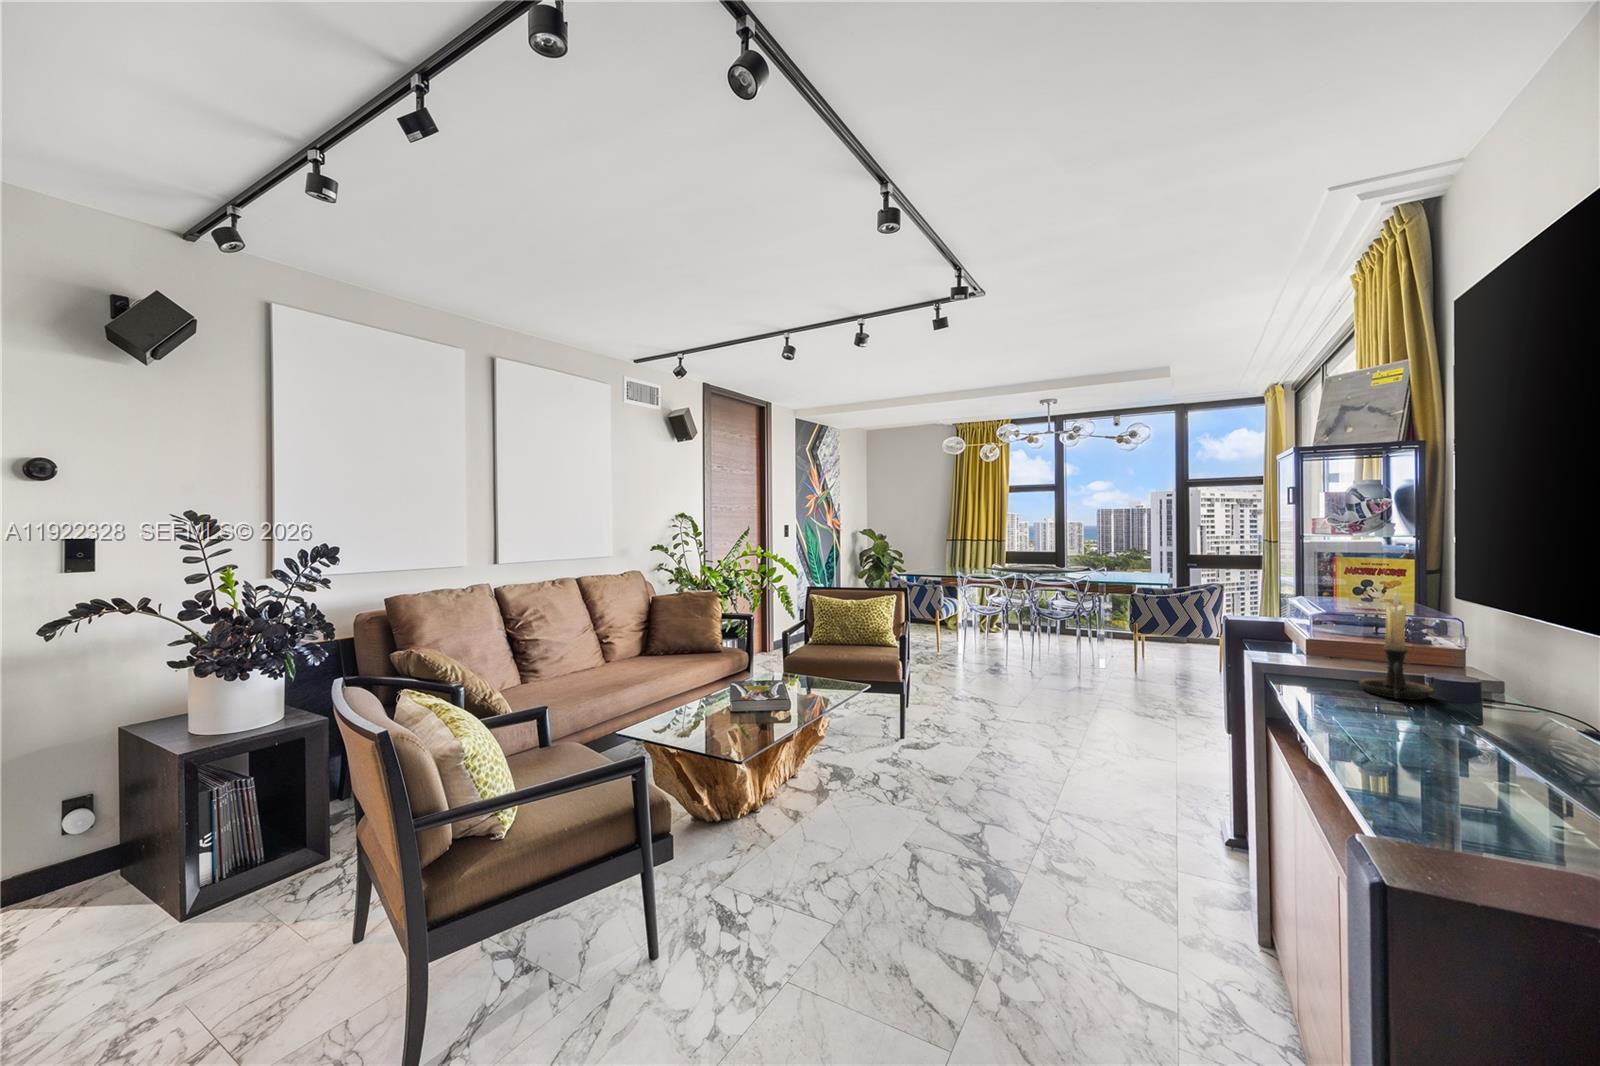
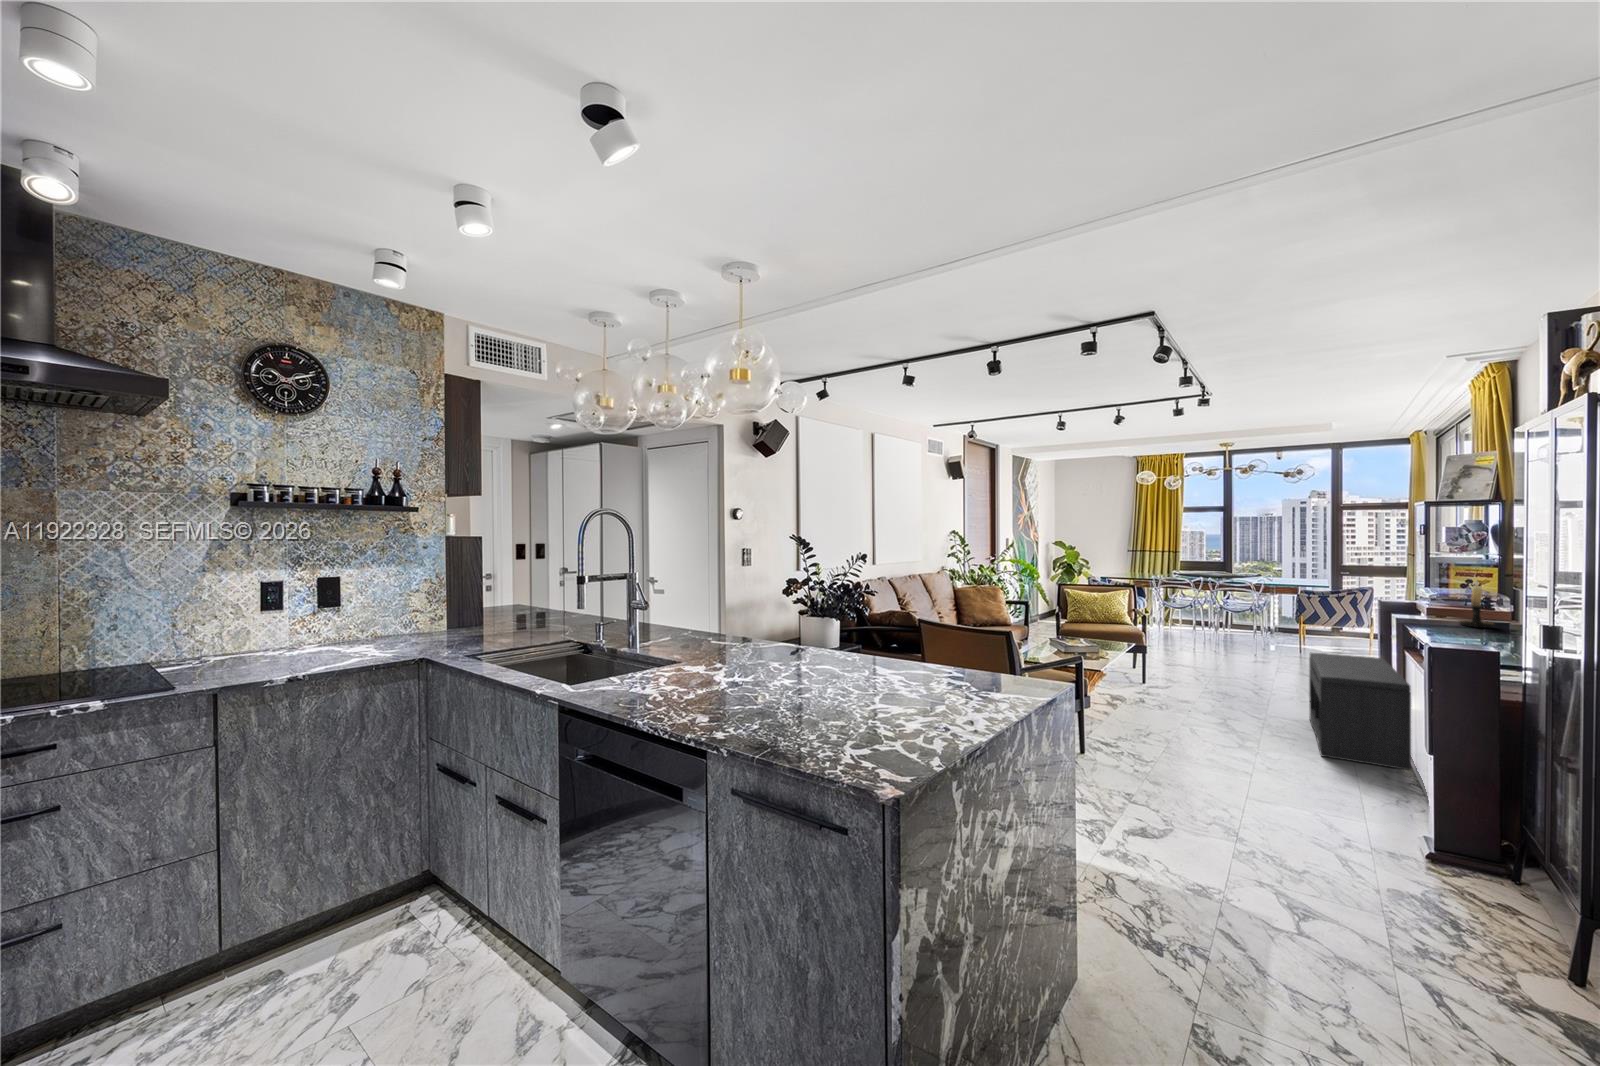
bench: none [1086,722,1267,1048] -> present [1309,653,1411,770]

